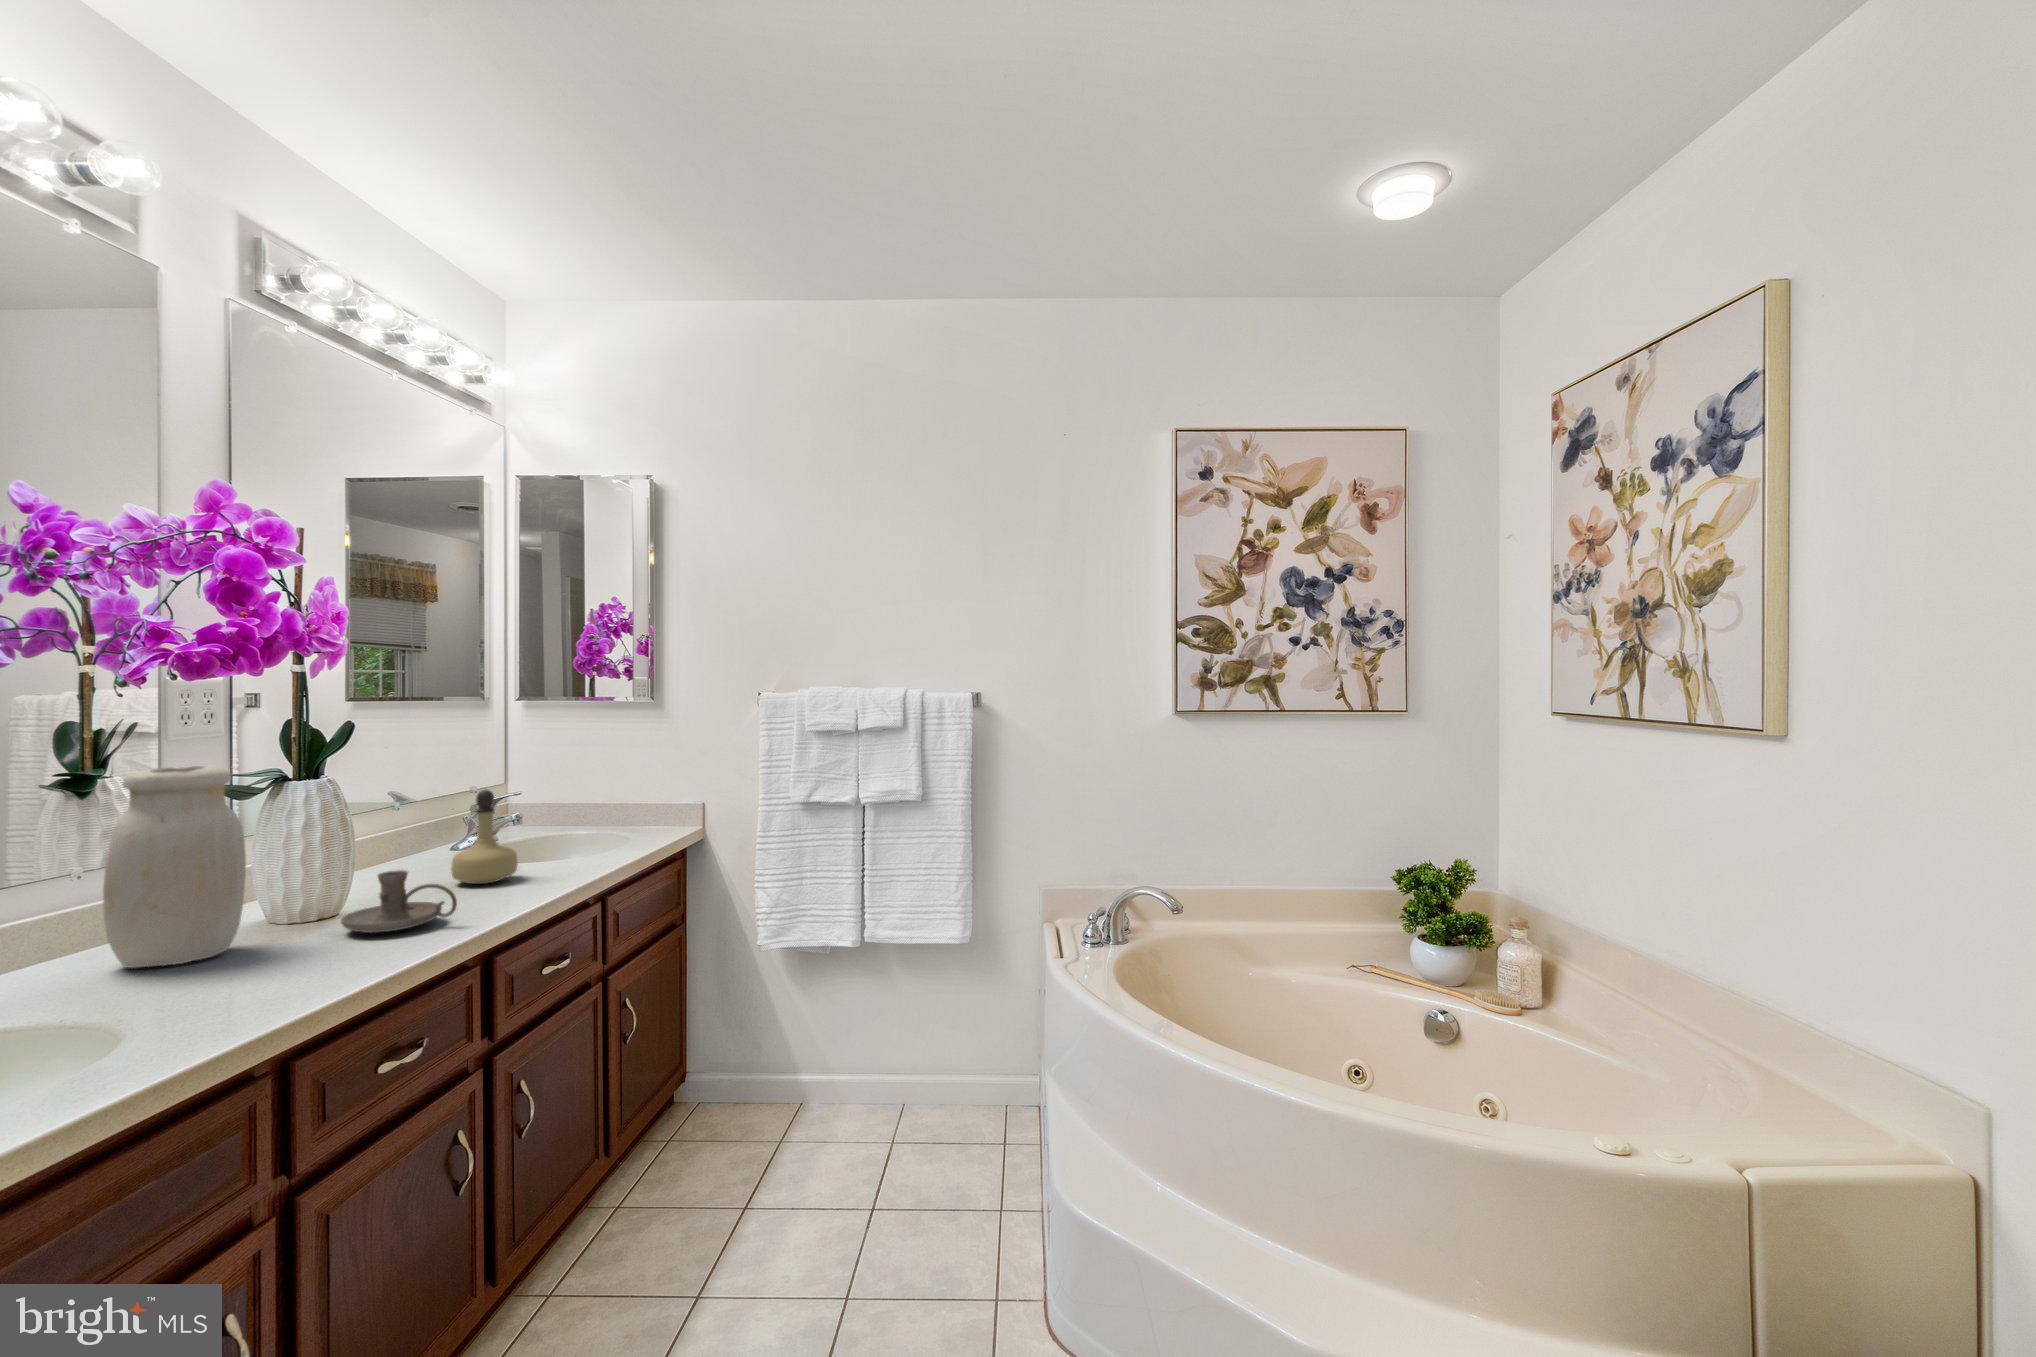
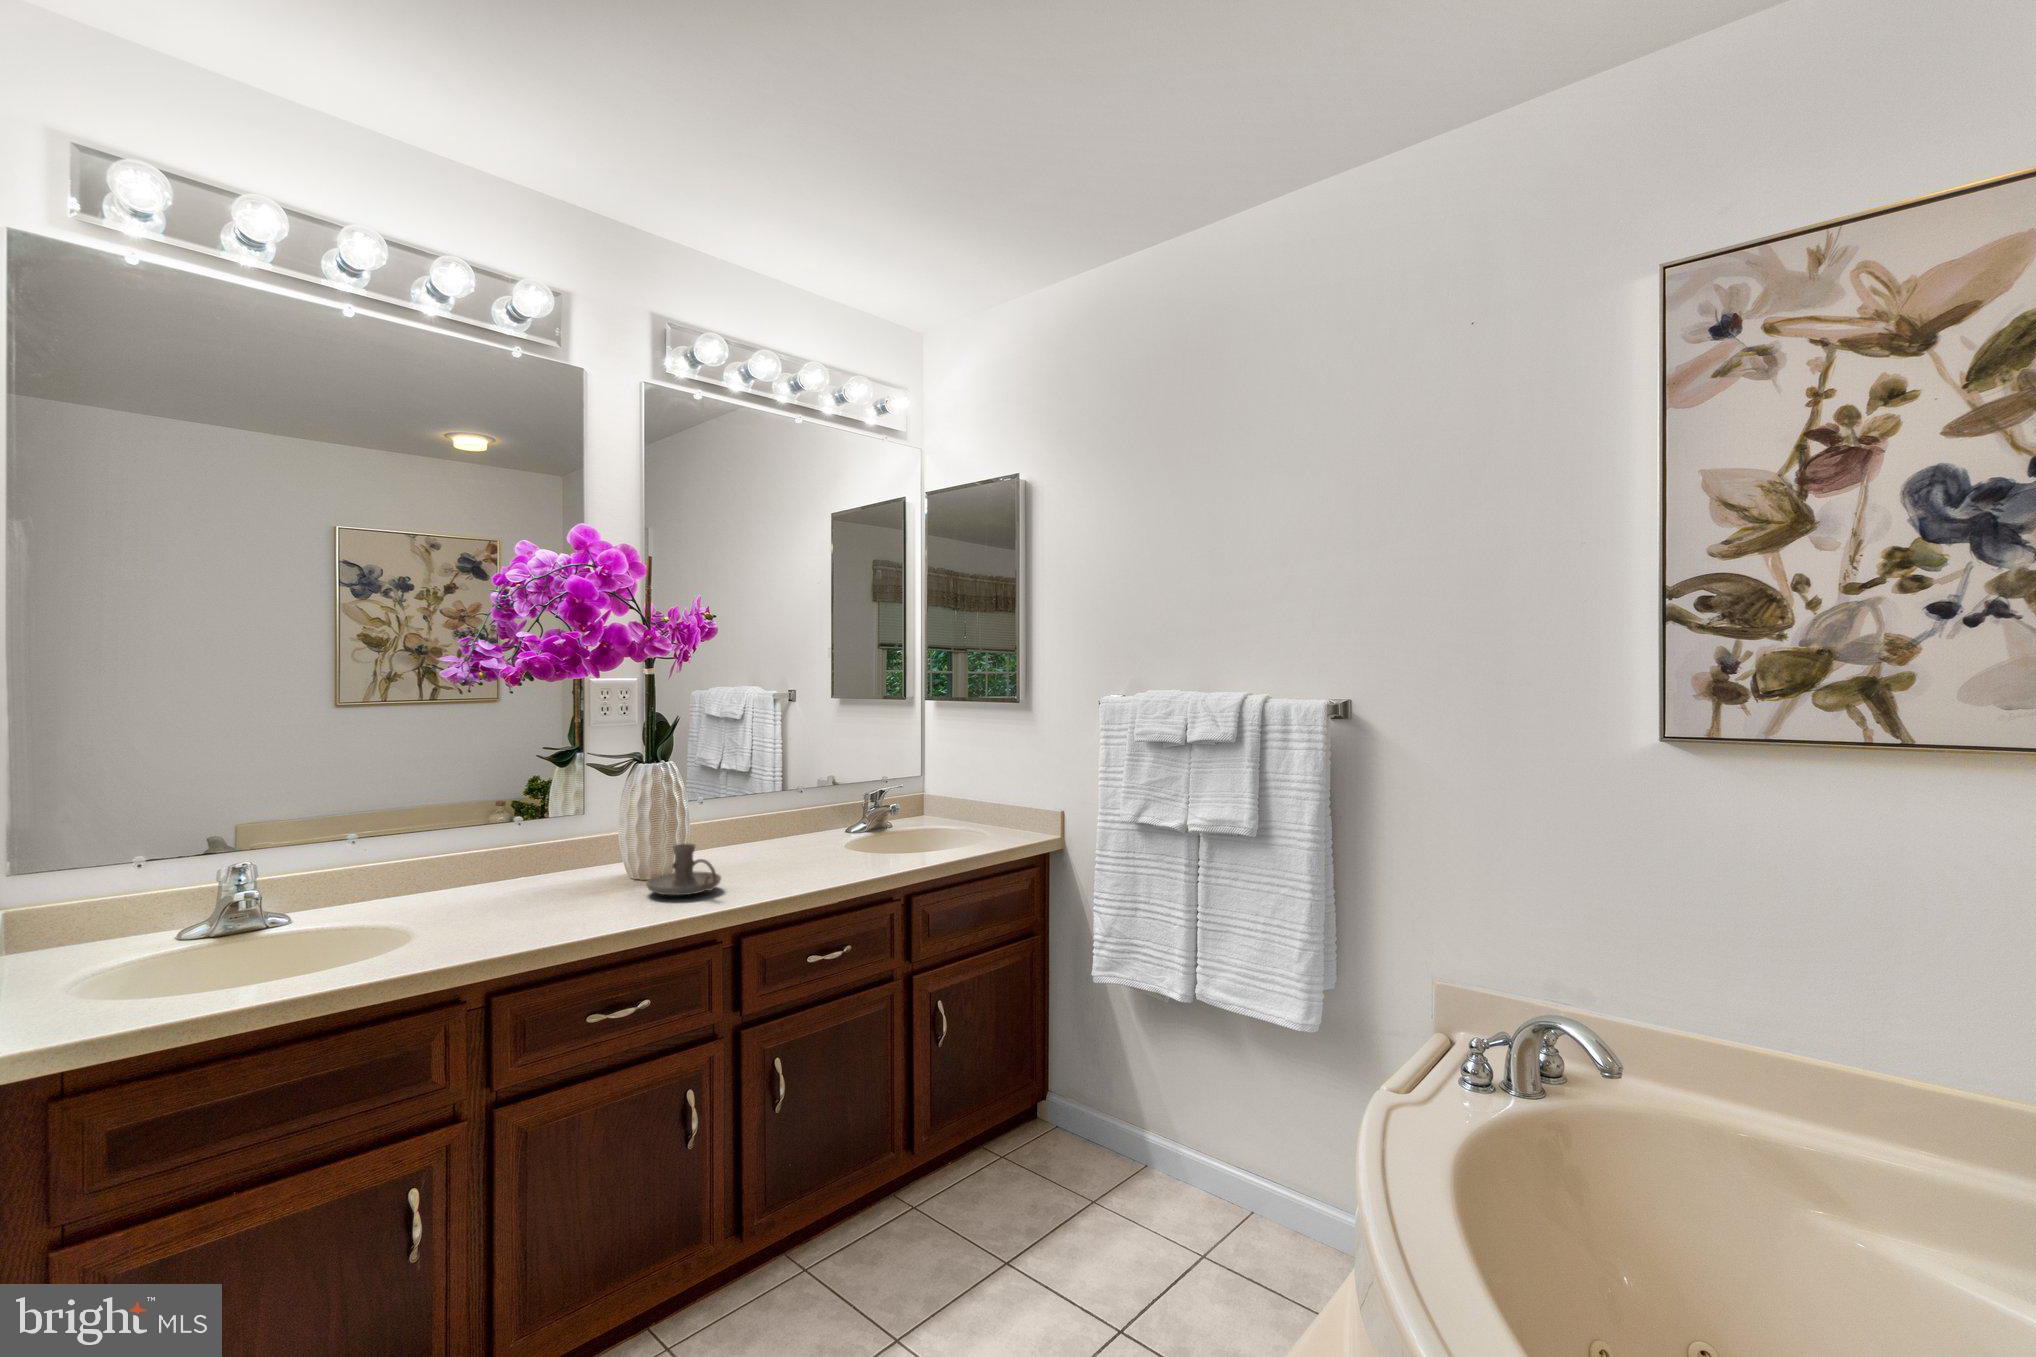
jar: present [103,766,246,968] -> none [506,745,592,895]
perfume bottle: present [451,790,518,884] -> none [785,779,838,865]

